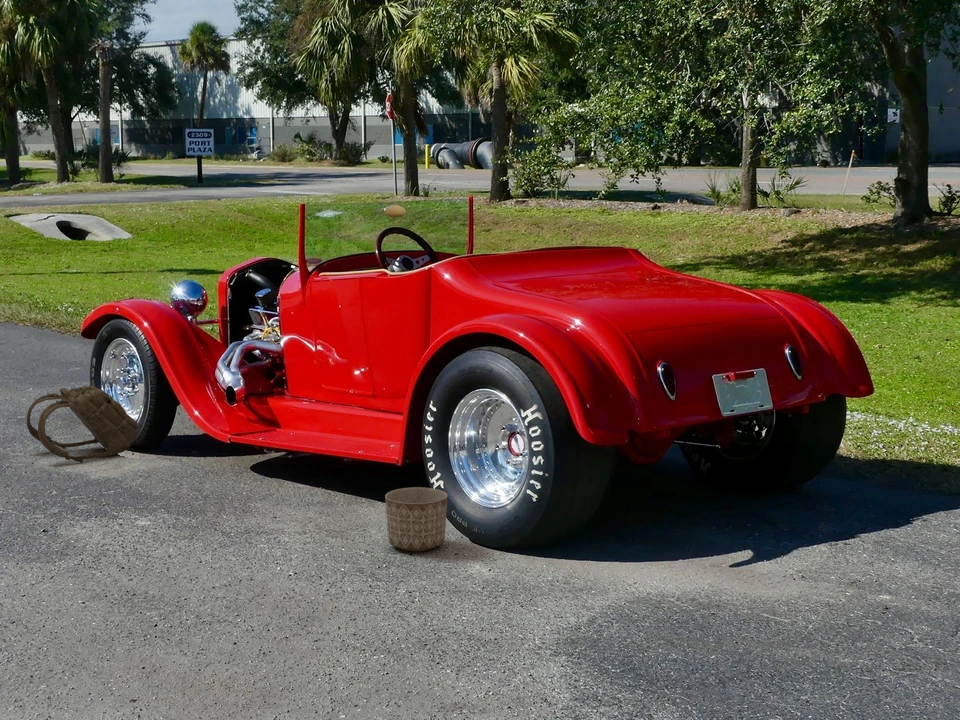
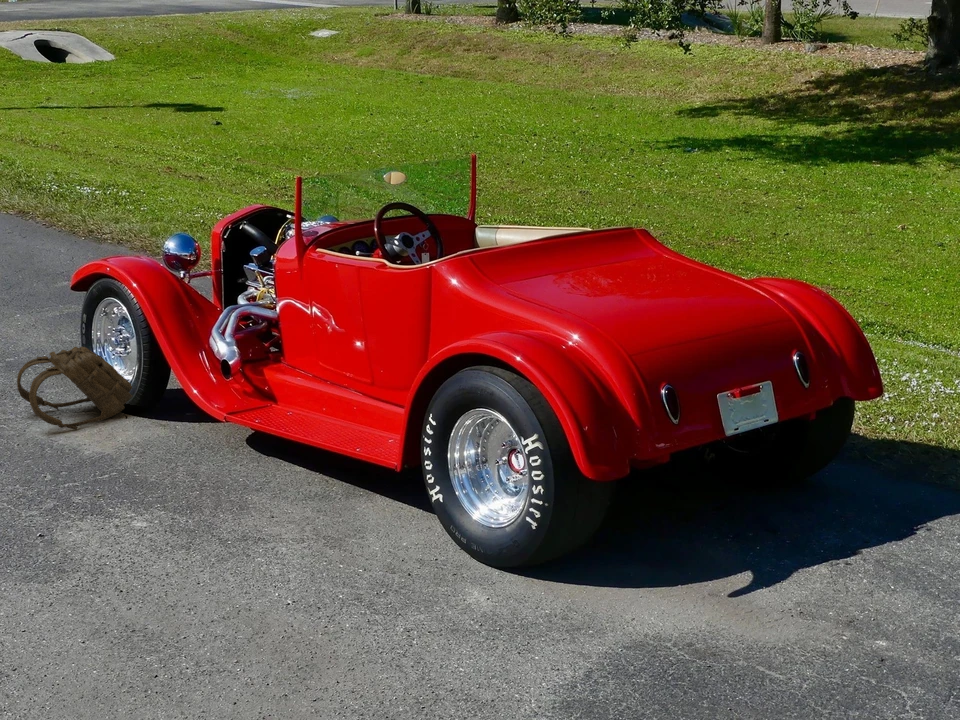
planter: present [385,487,447,551] -> none [385,499,447,568]

